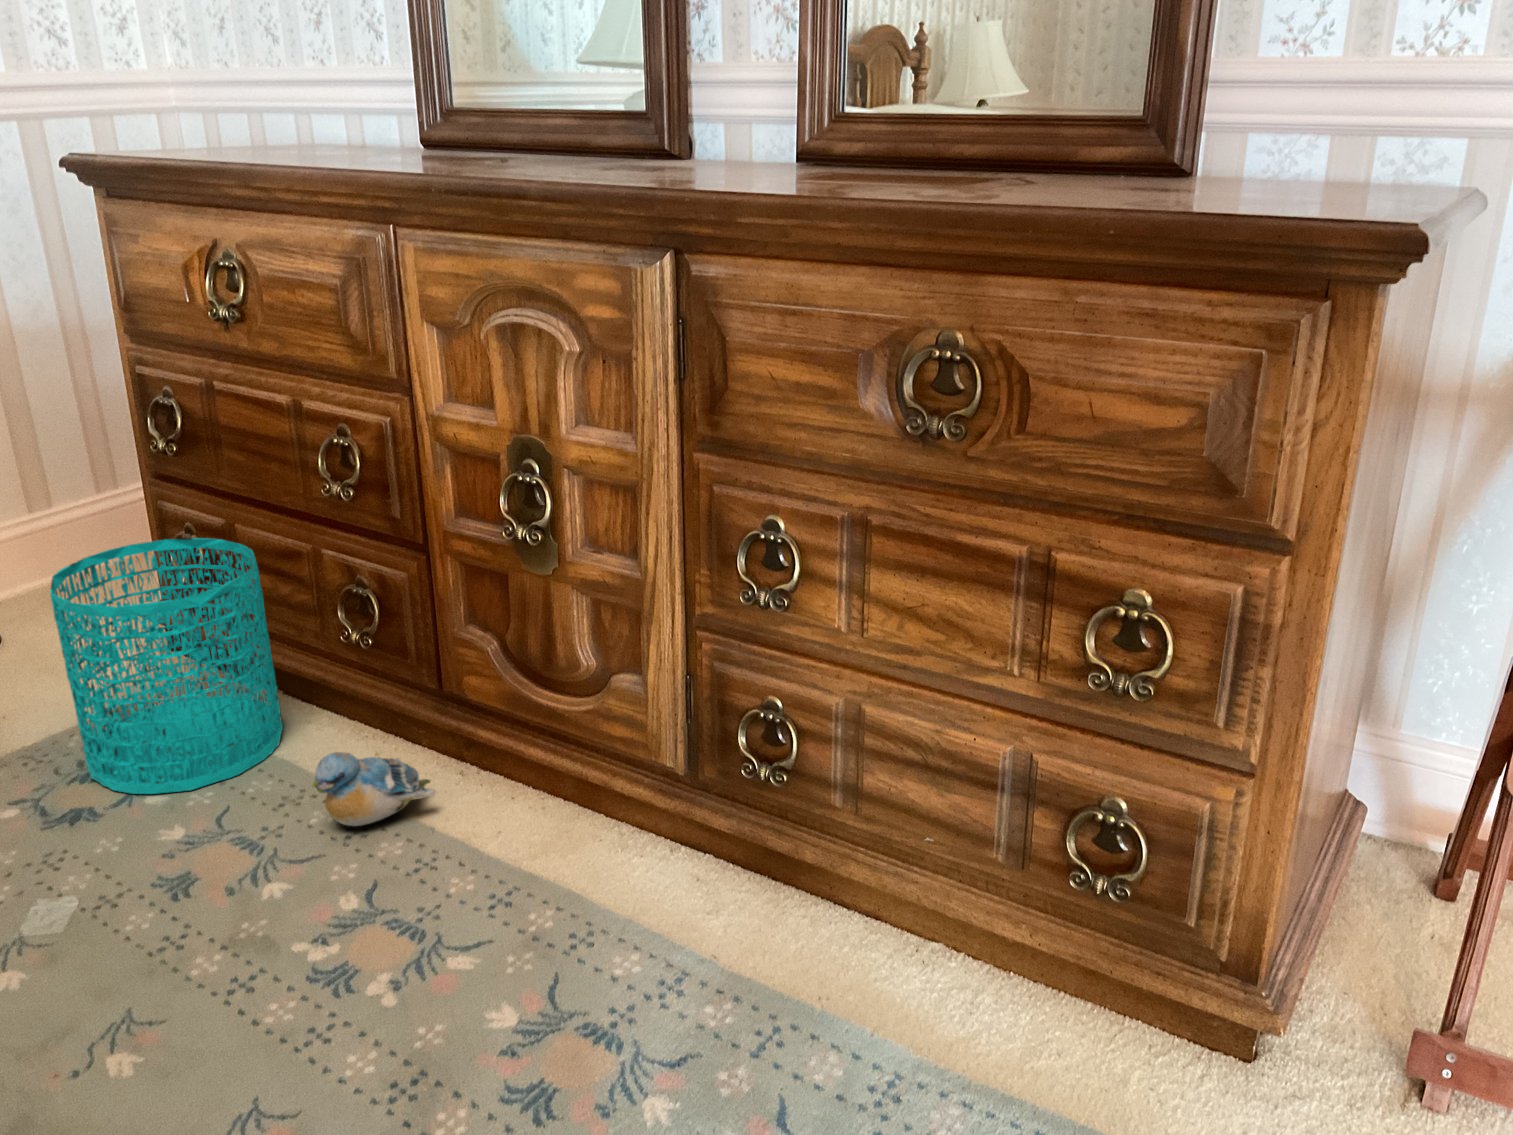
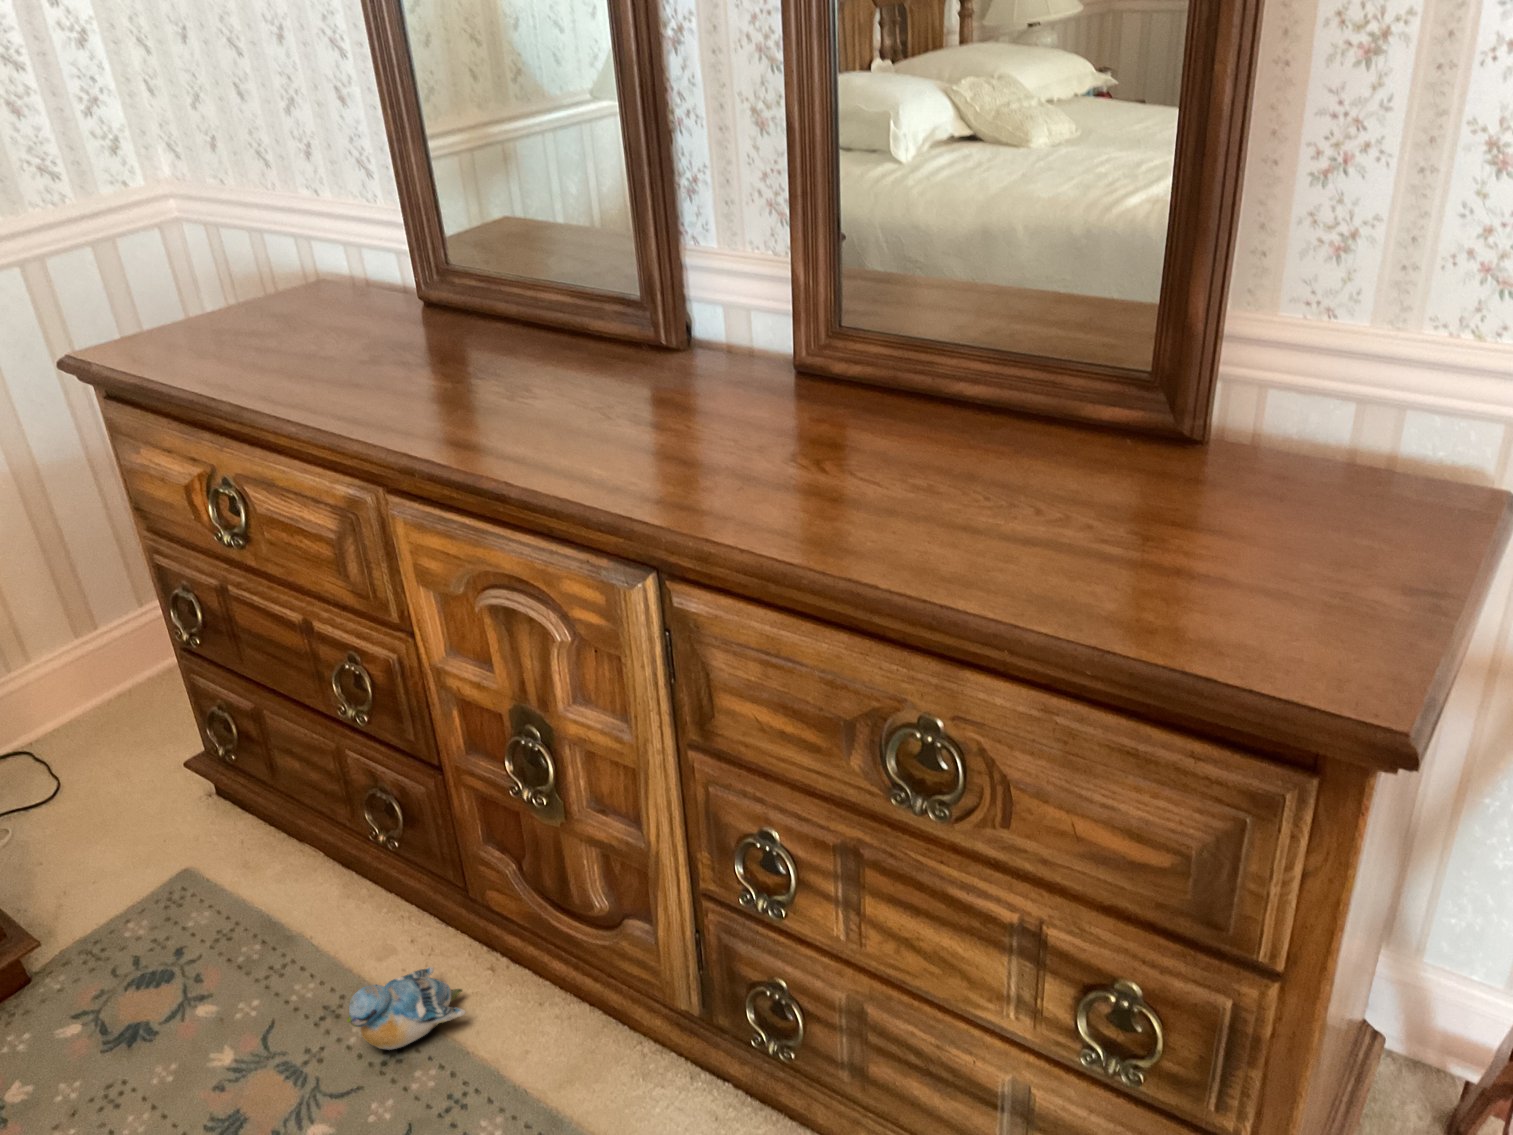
wastebasket: present [50,538,283,794] -> none [87,735,324,1002]

